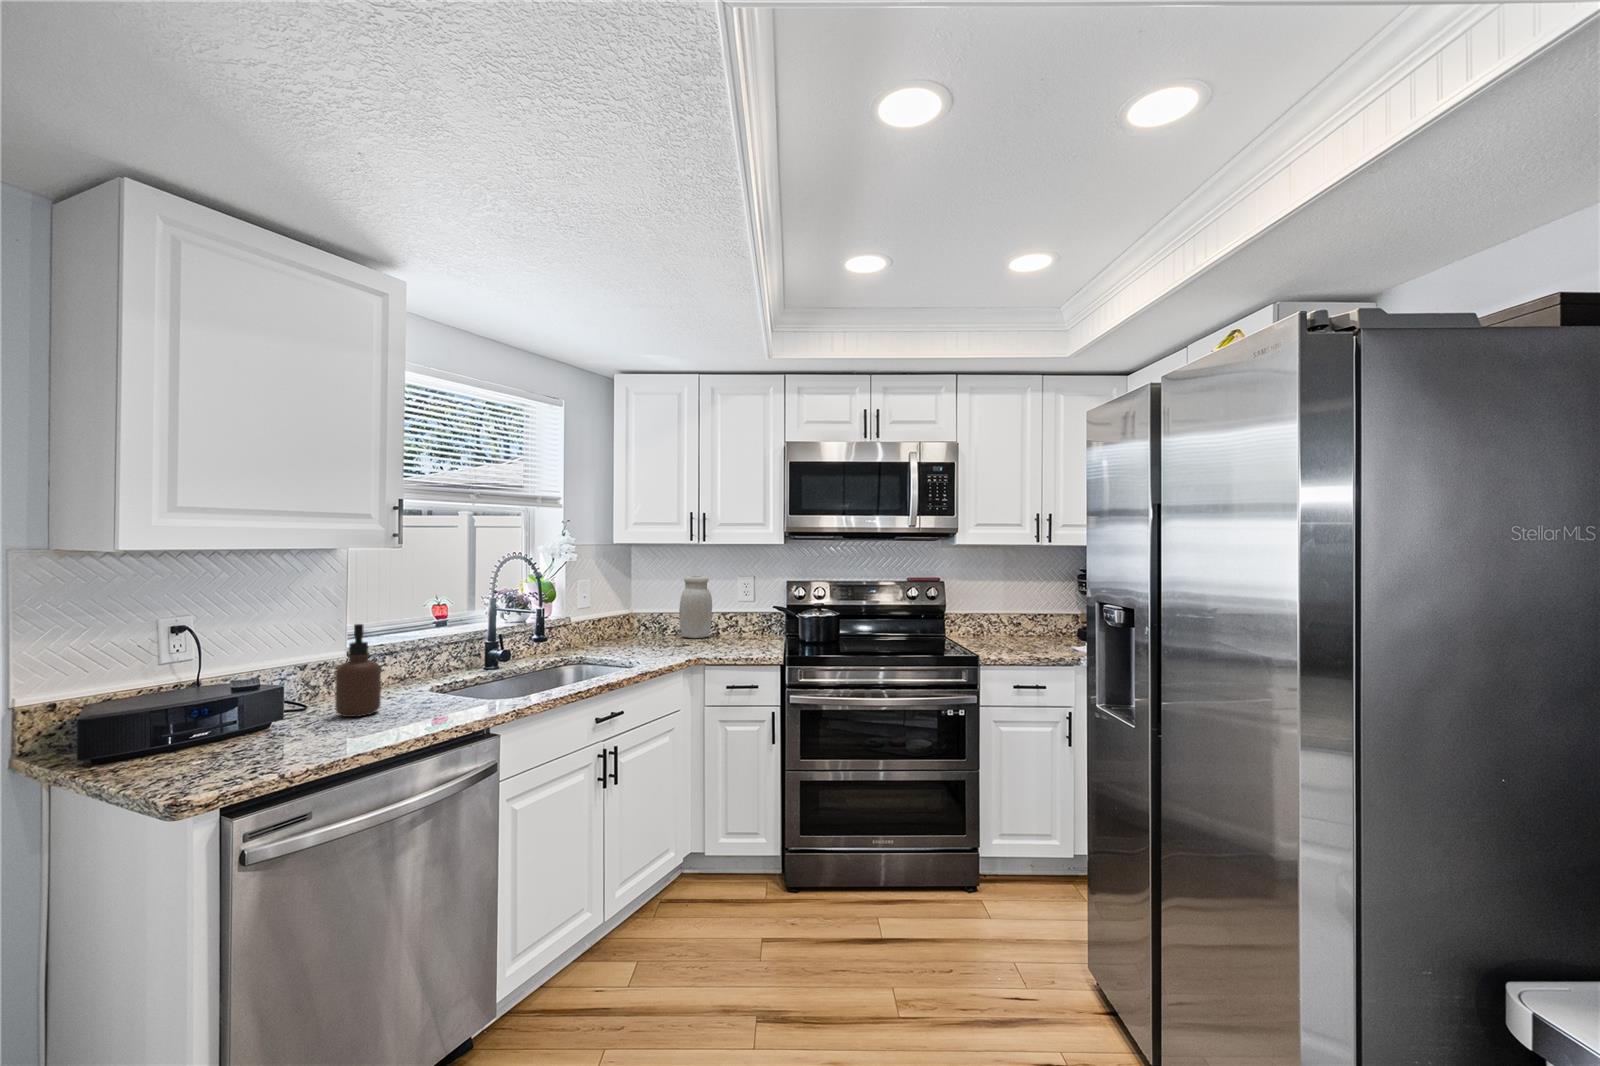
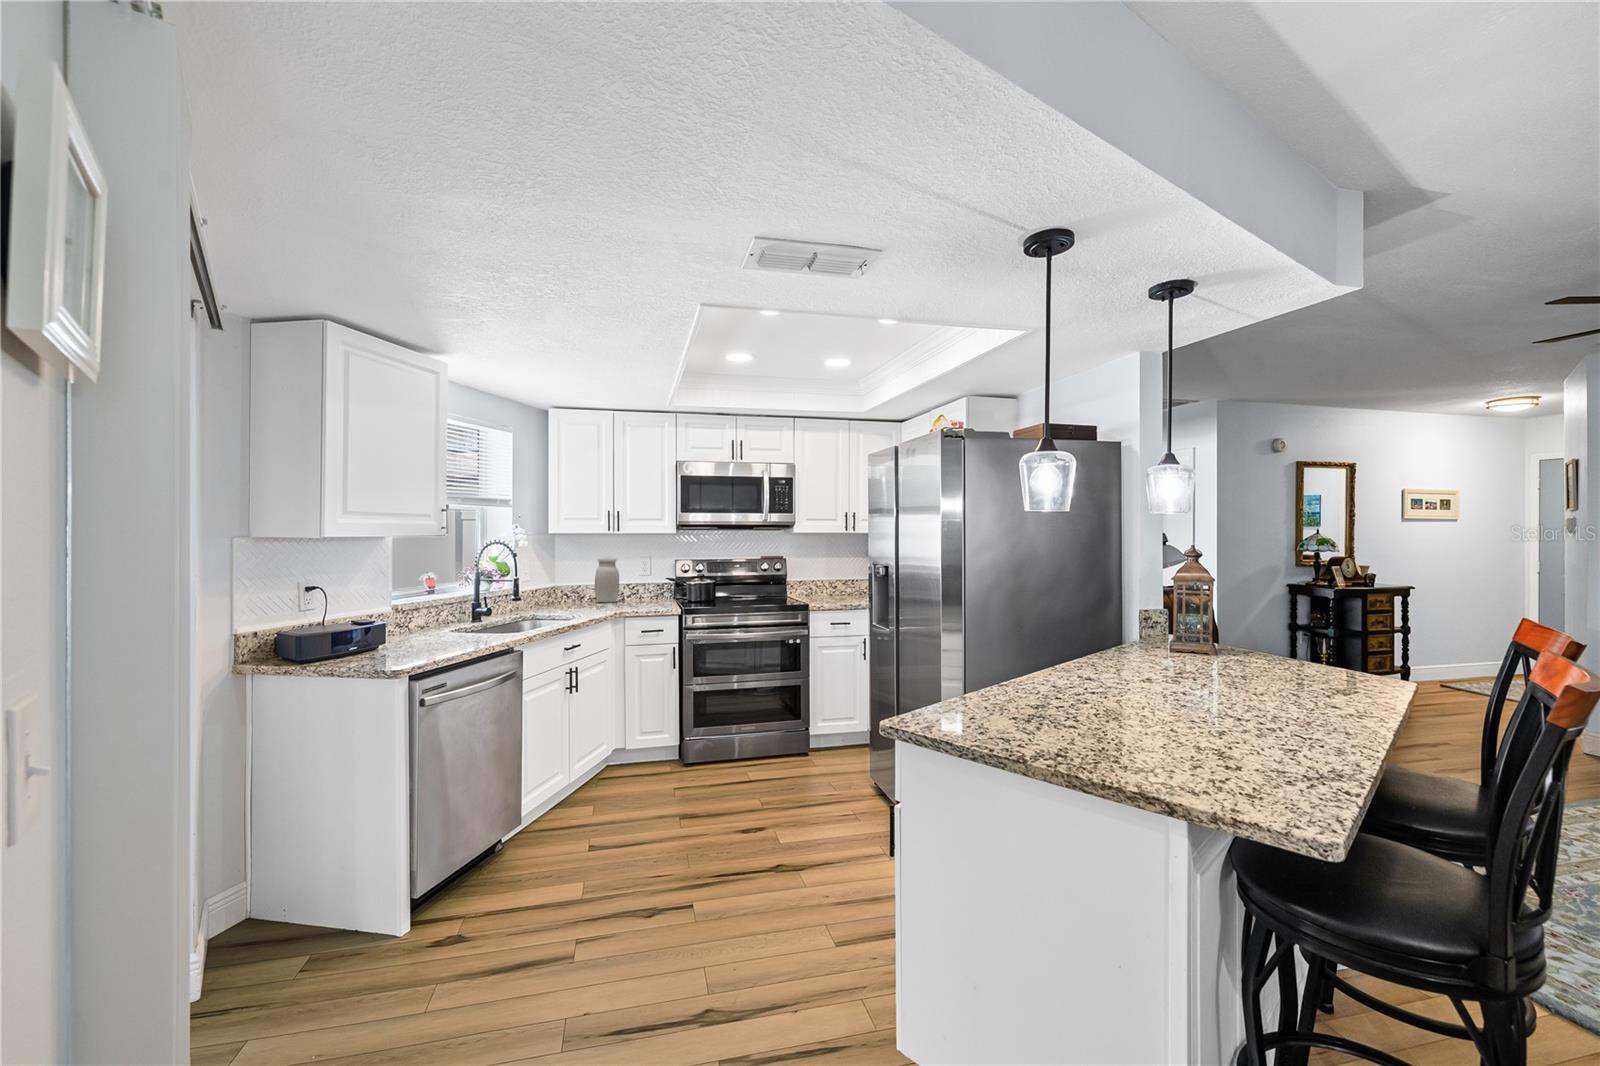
soap dispenser: present [335,624,381,717] -> none [412,585,440,643]

